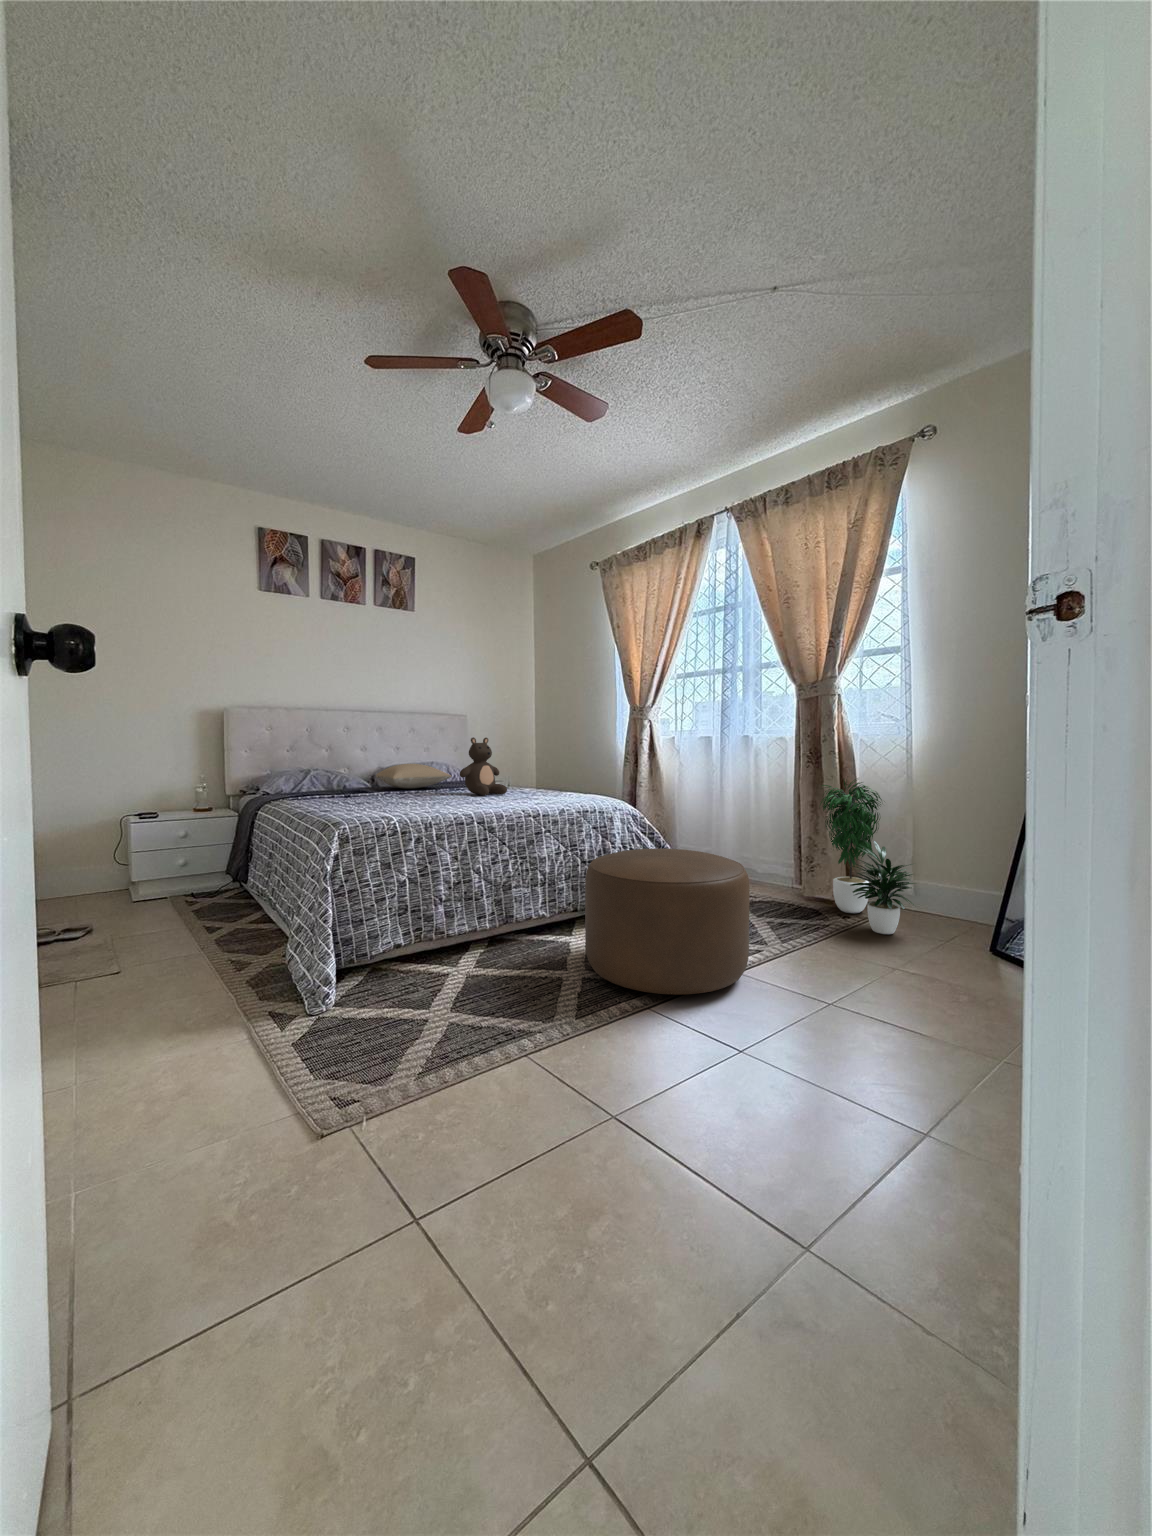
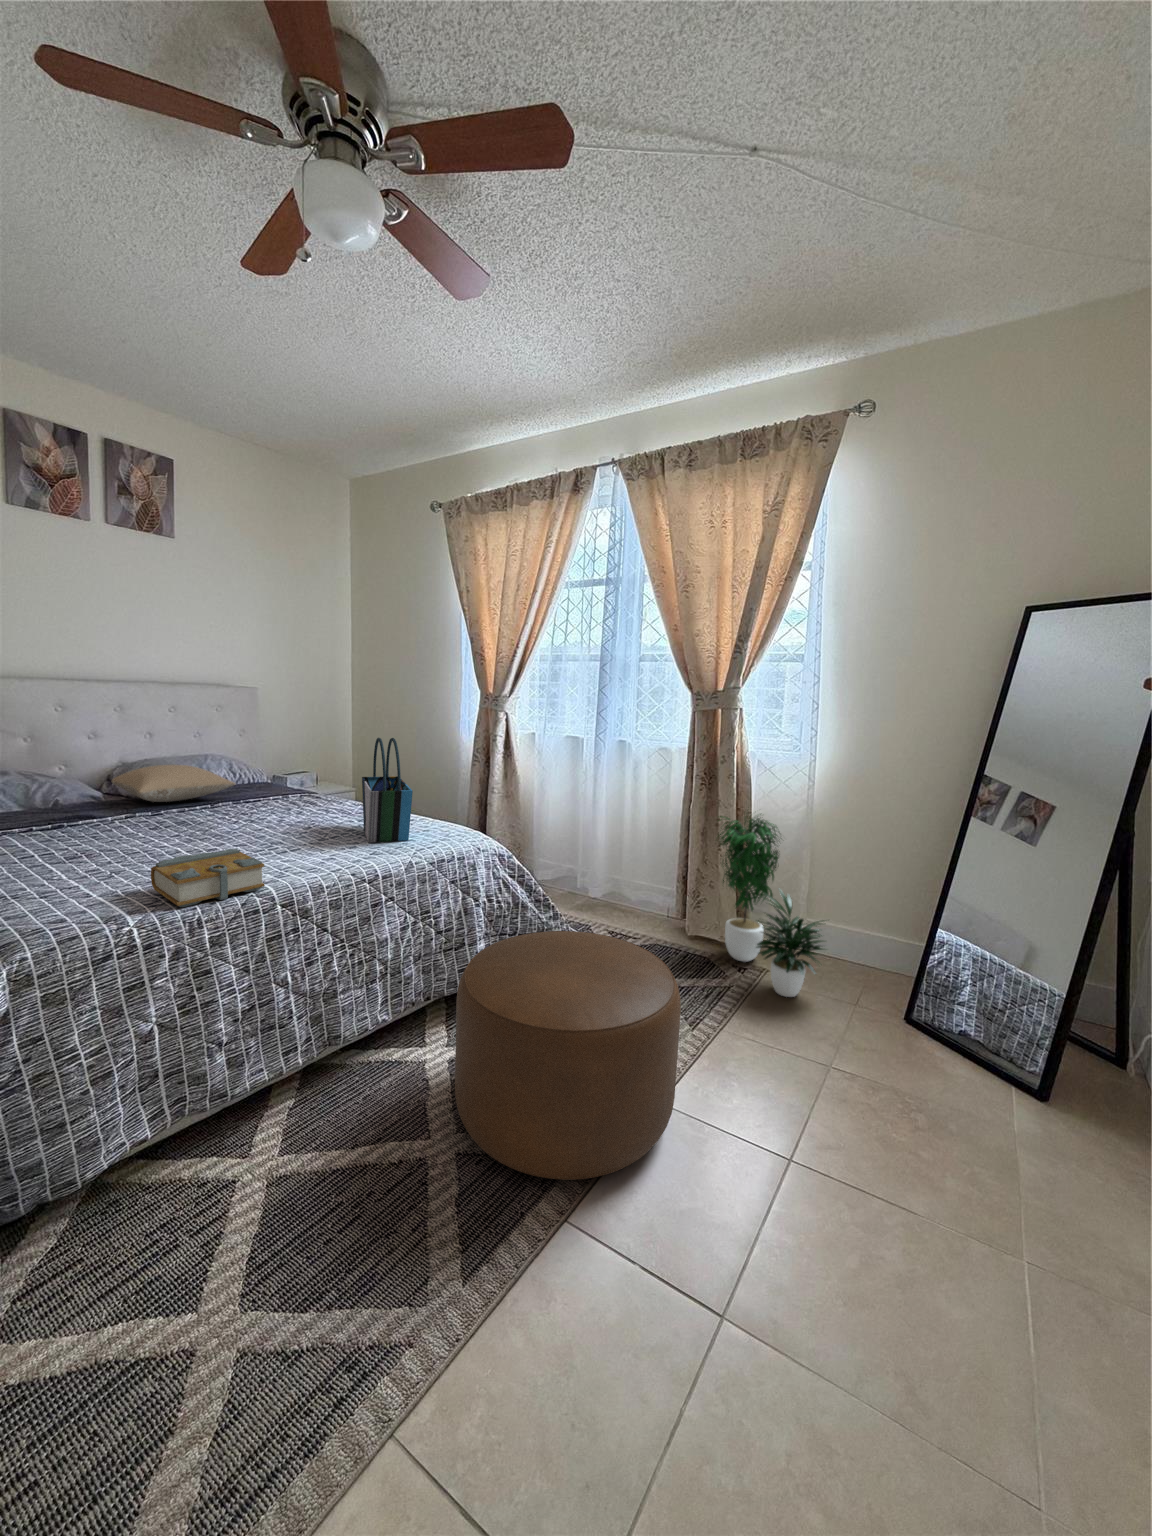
tote bag: none [534,727,567,802] -> present [362,738,413,843]
teddy bear: present [460,737,507,796] -> none [248,739,321,824]
book: none [404,790,468,816] -> present [151,849,265,907]

